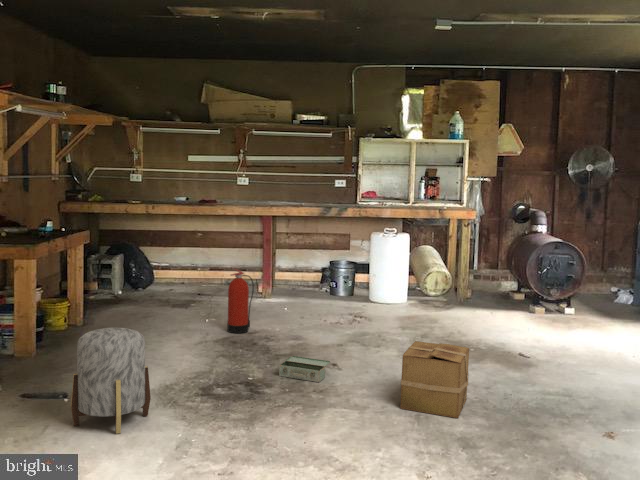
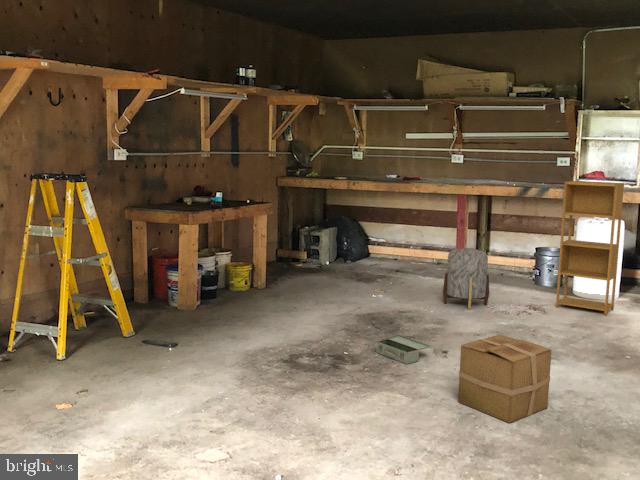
shelving unit: none [370,201,418,316] -> present [556,181,624,315]
fire extinguisher: present [227,268,254,333] -> none [379,245,409,310]
stool: present [71,328,151,434] -> present [443,248,489,309]

